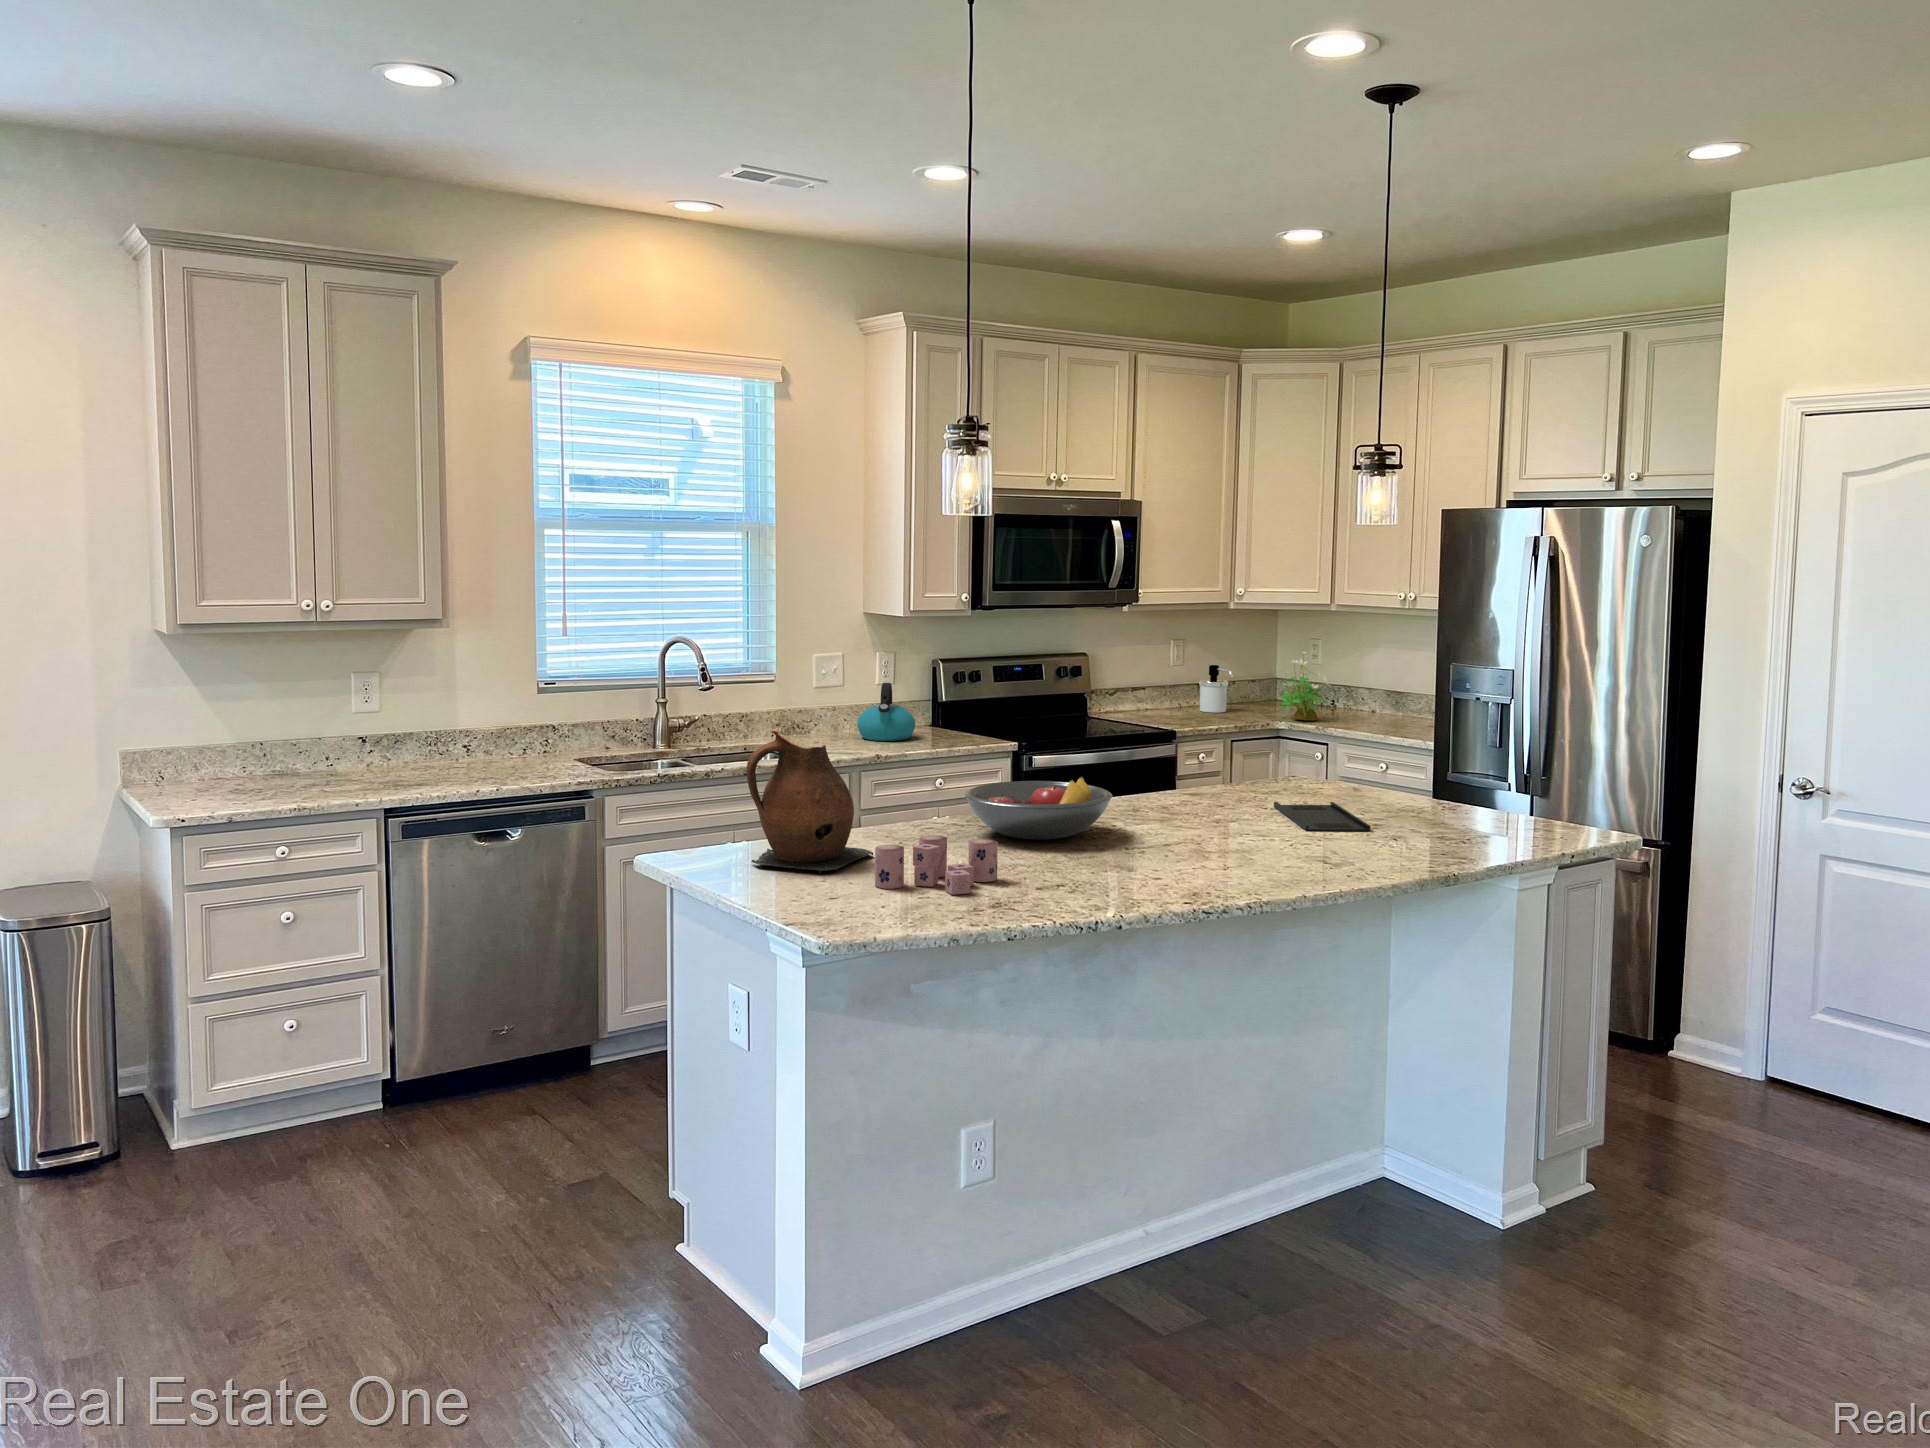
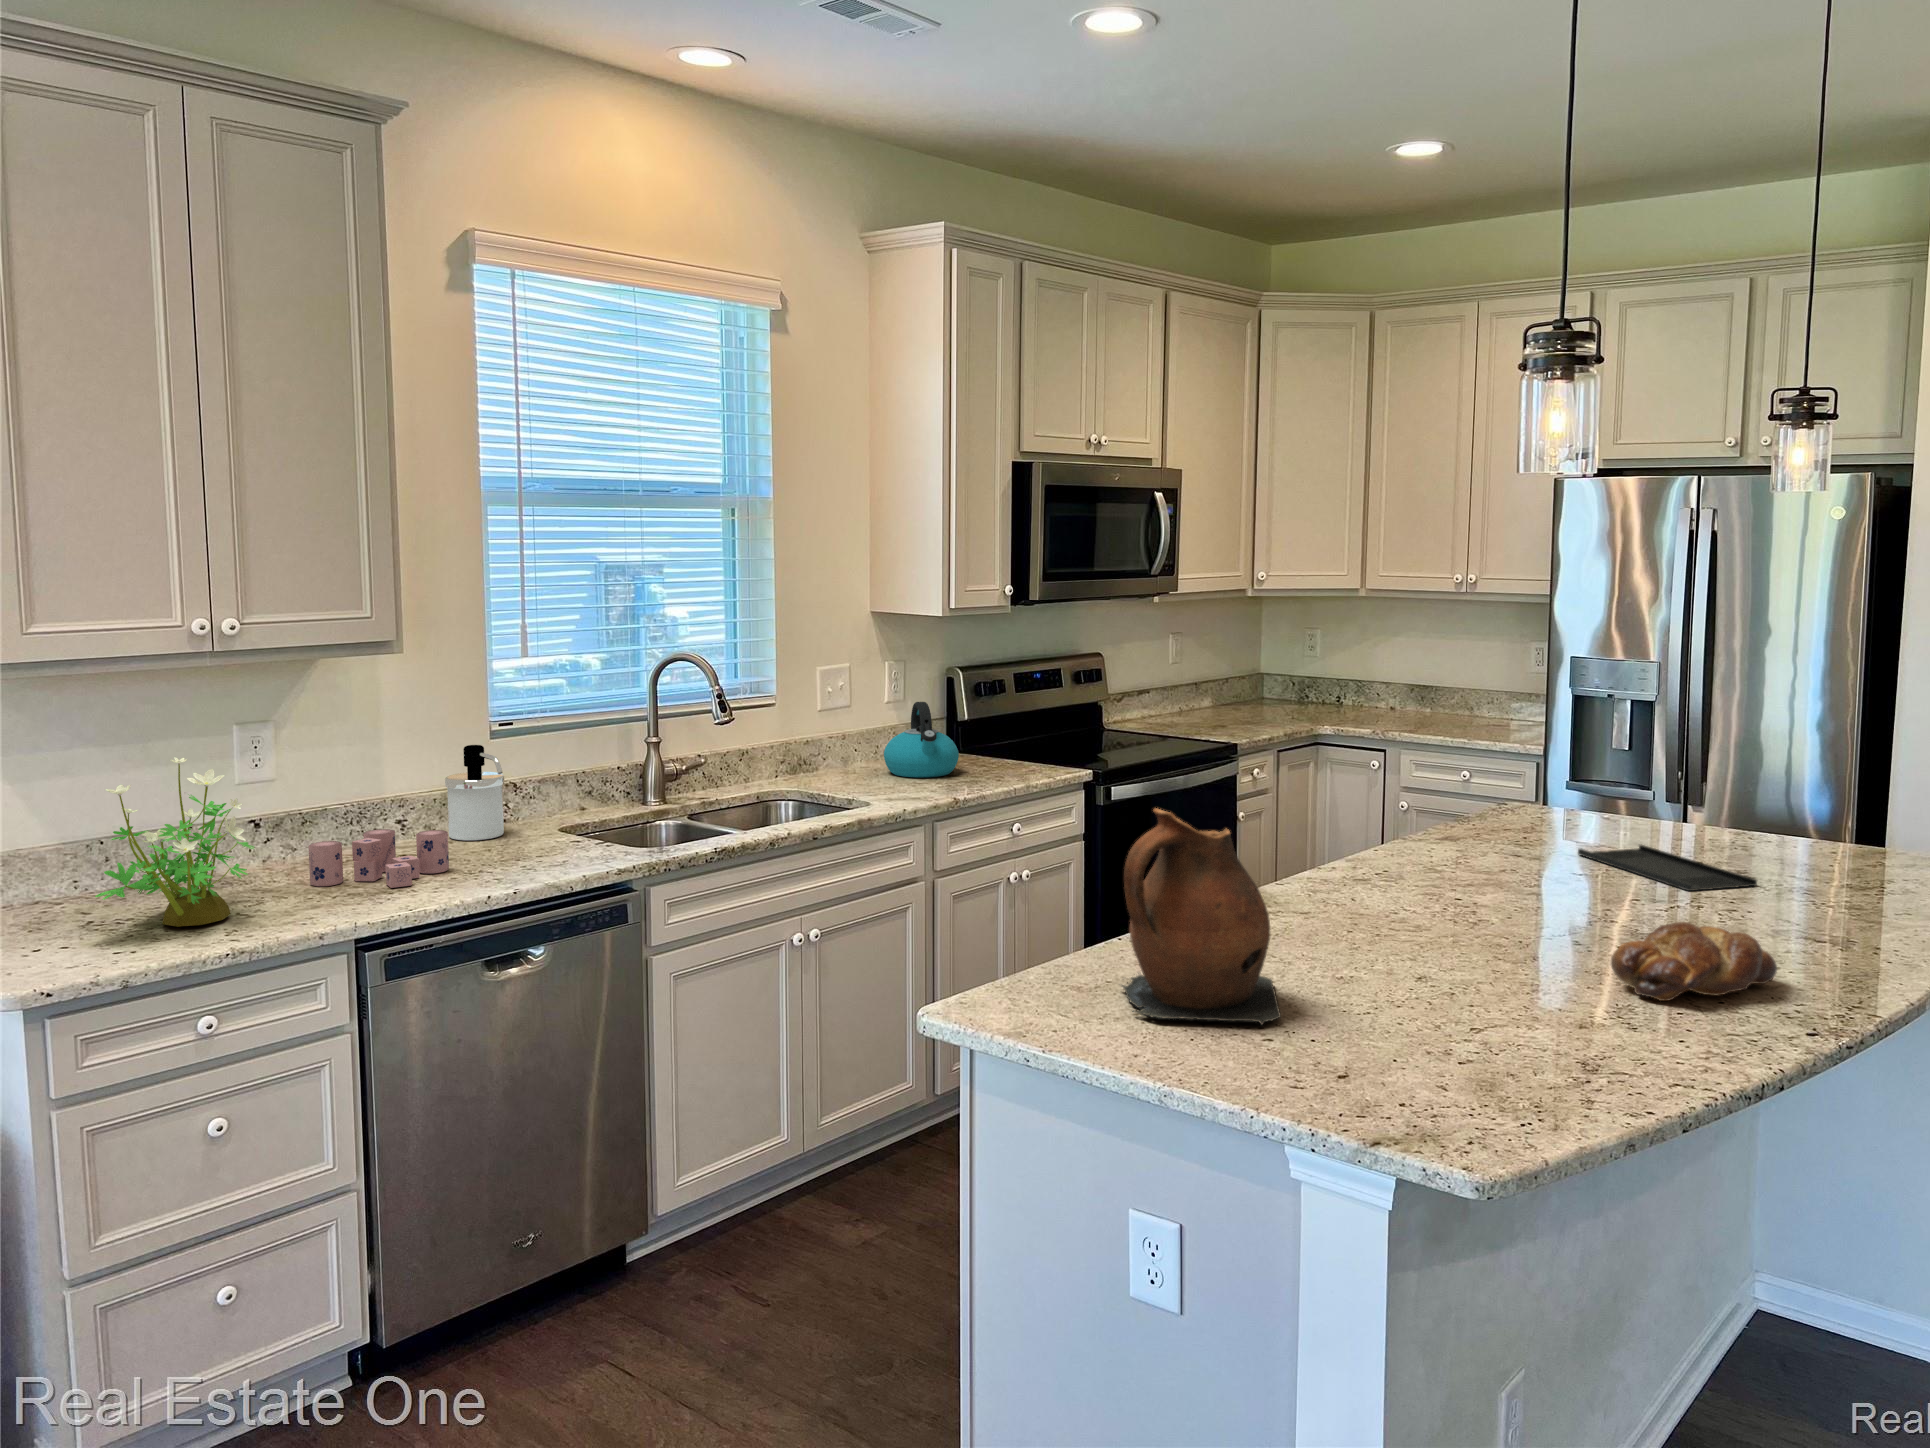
potted plant: present [1280,652,1330,720] -> present [95,757,254,927]
soap dispenser: present [1199,665,1234,713] -> present [445,745,504,840]
fruit bowl: present [965,777,1112,840] -> none [1305,839,1510,933]
bread loaf: none [1103,830,1230,881] -> present [1611,922,1777,1001]
candle: present [875,835,998,895] -> present [308,829,449,888]

